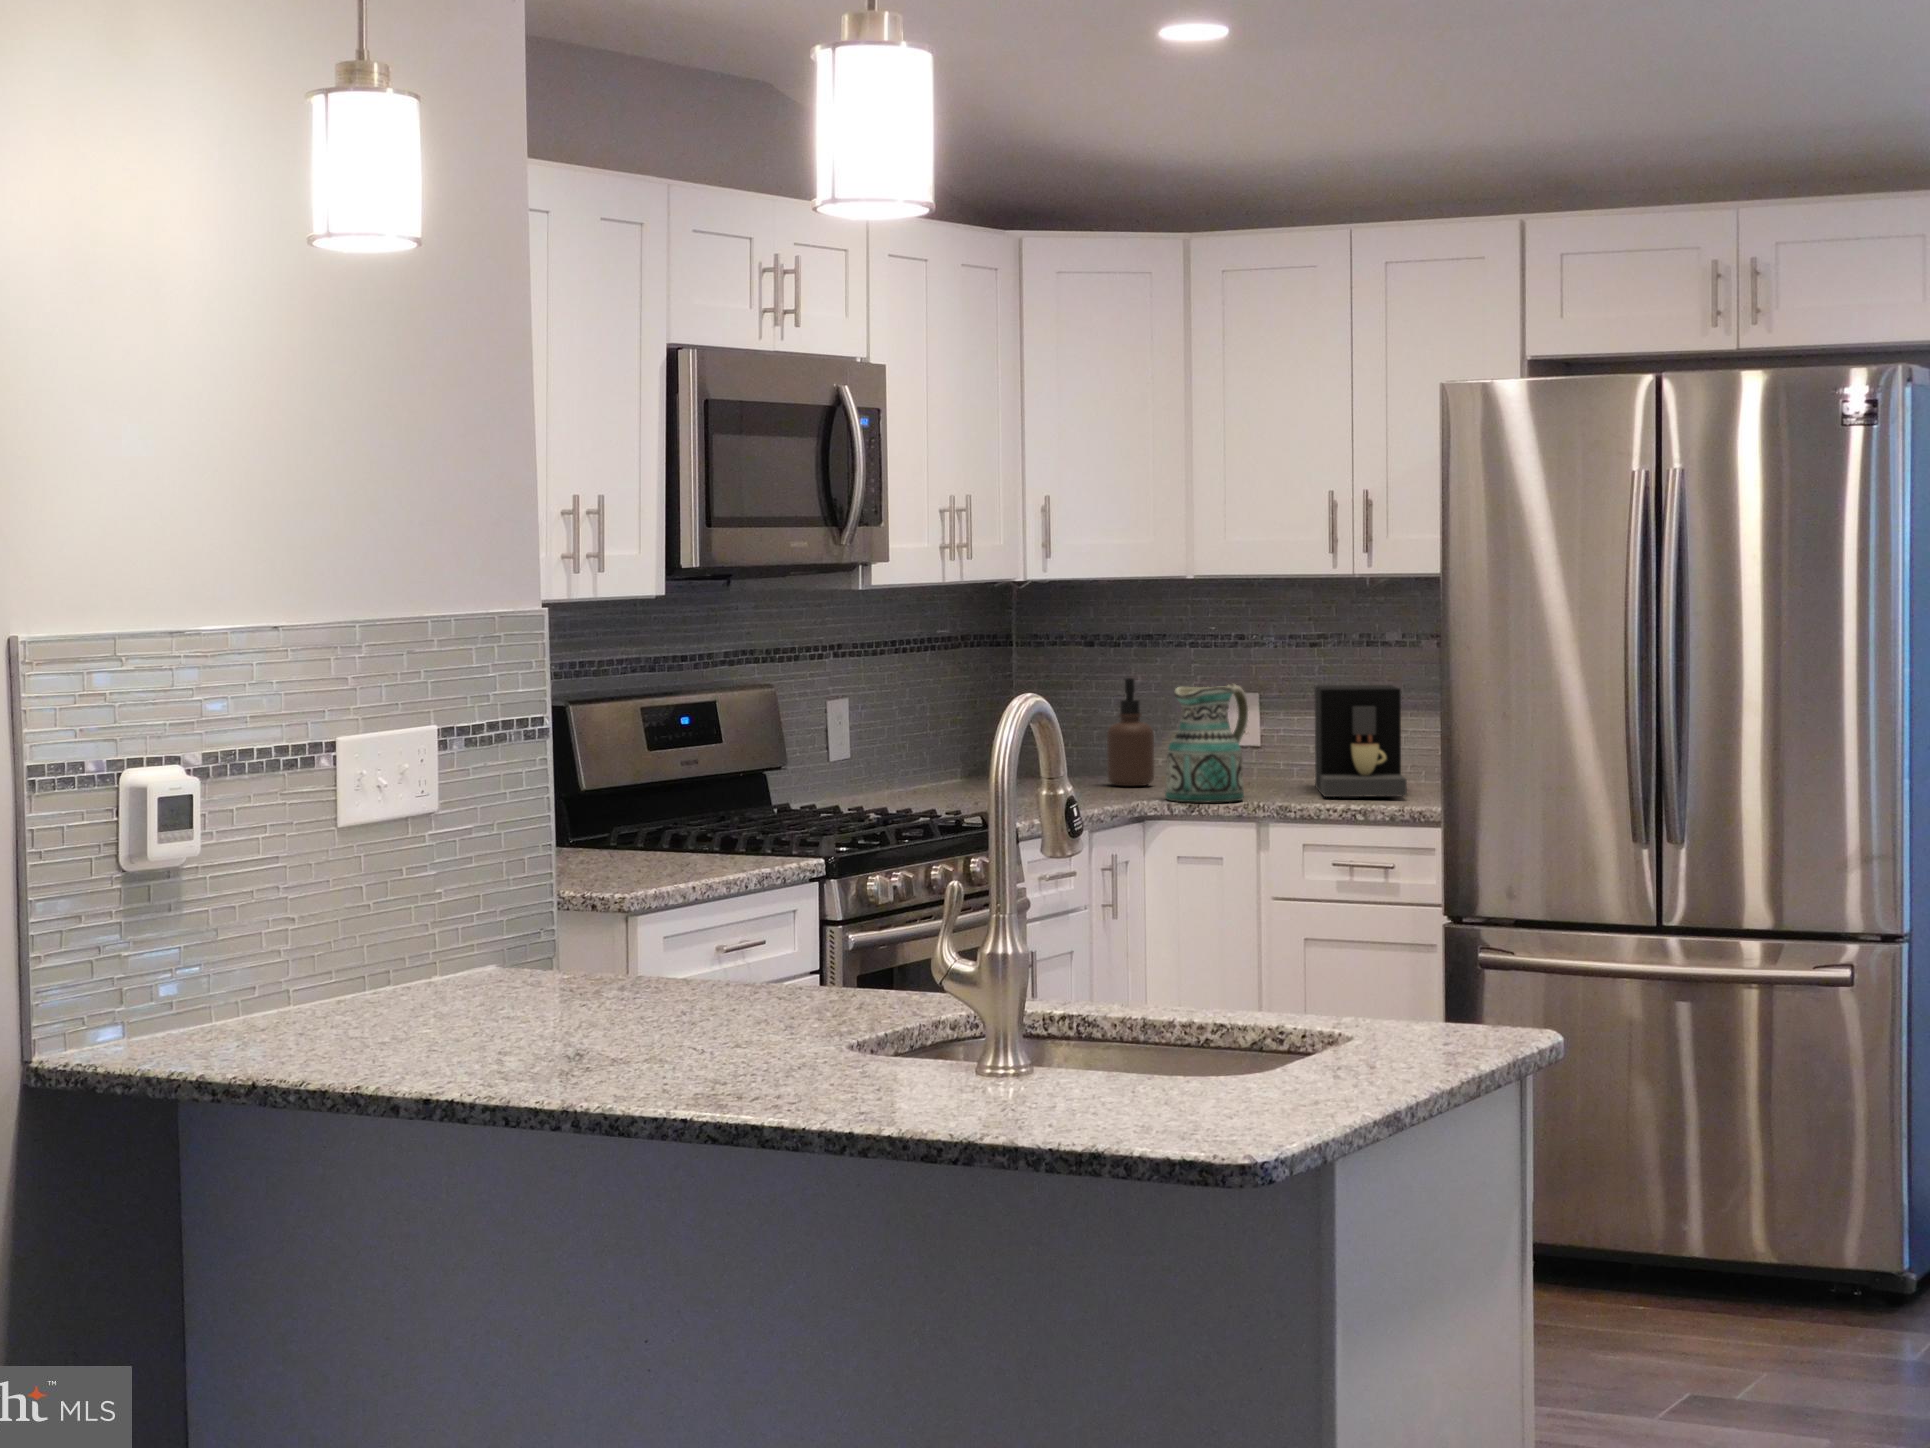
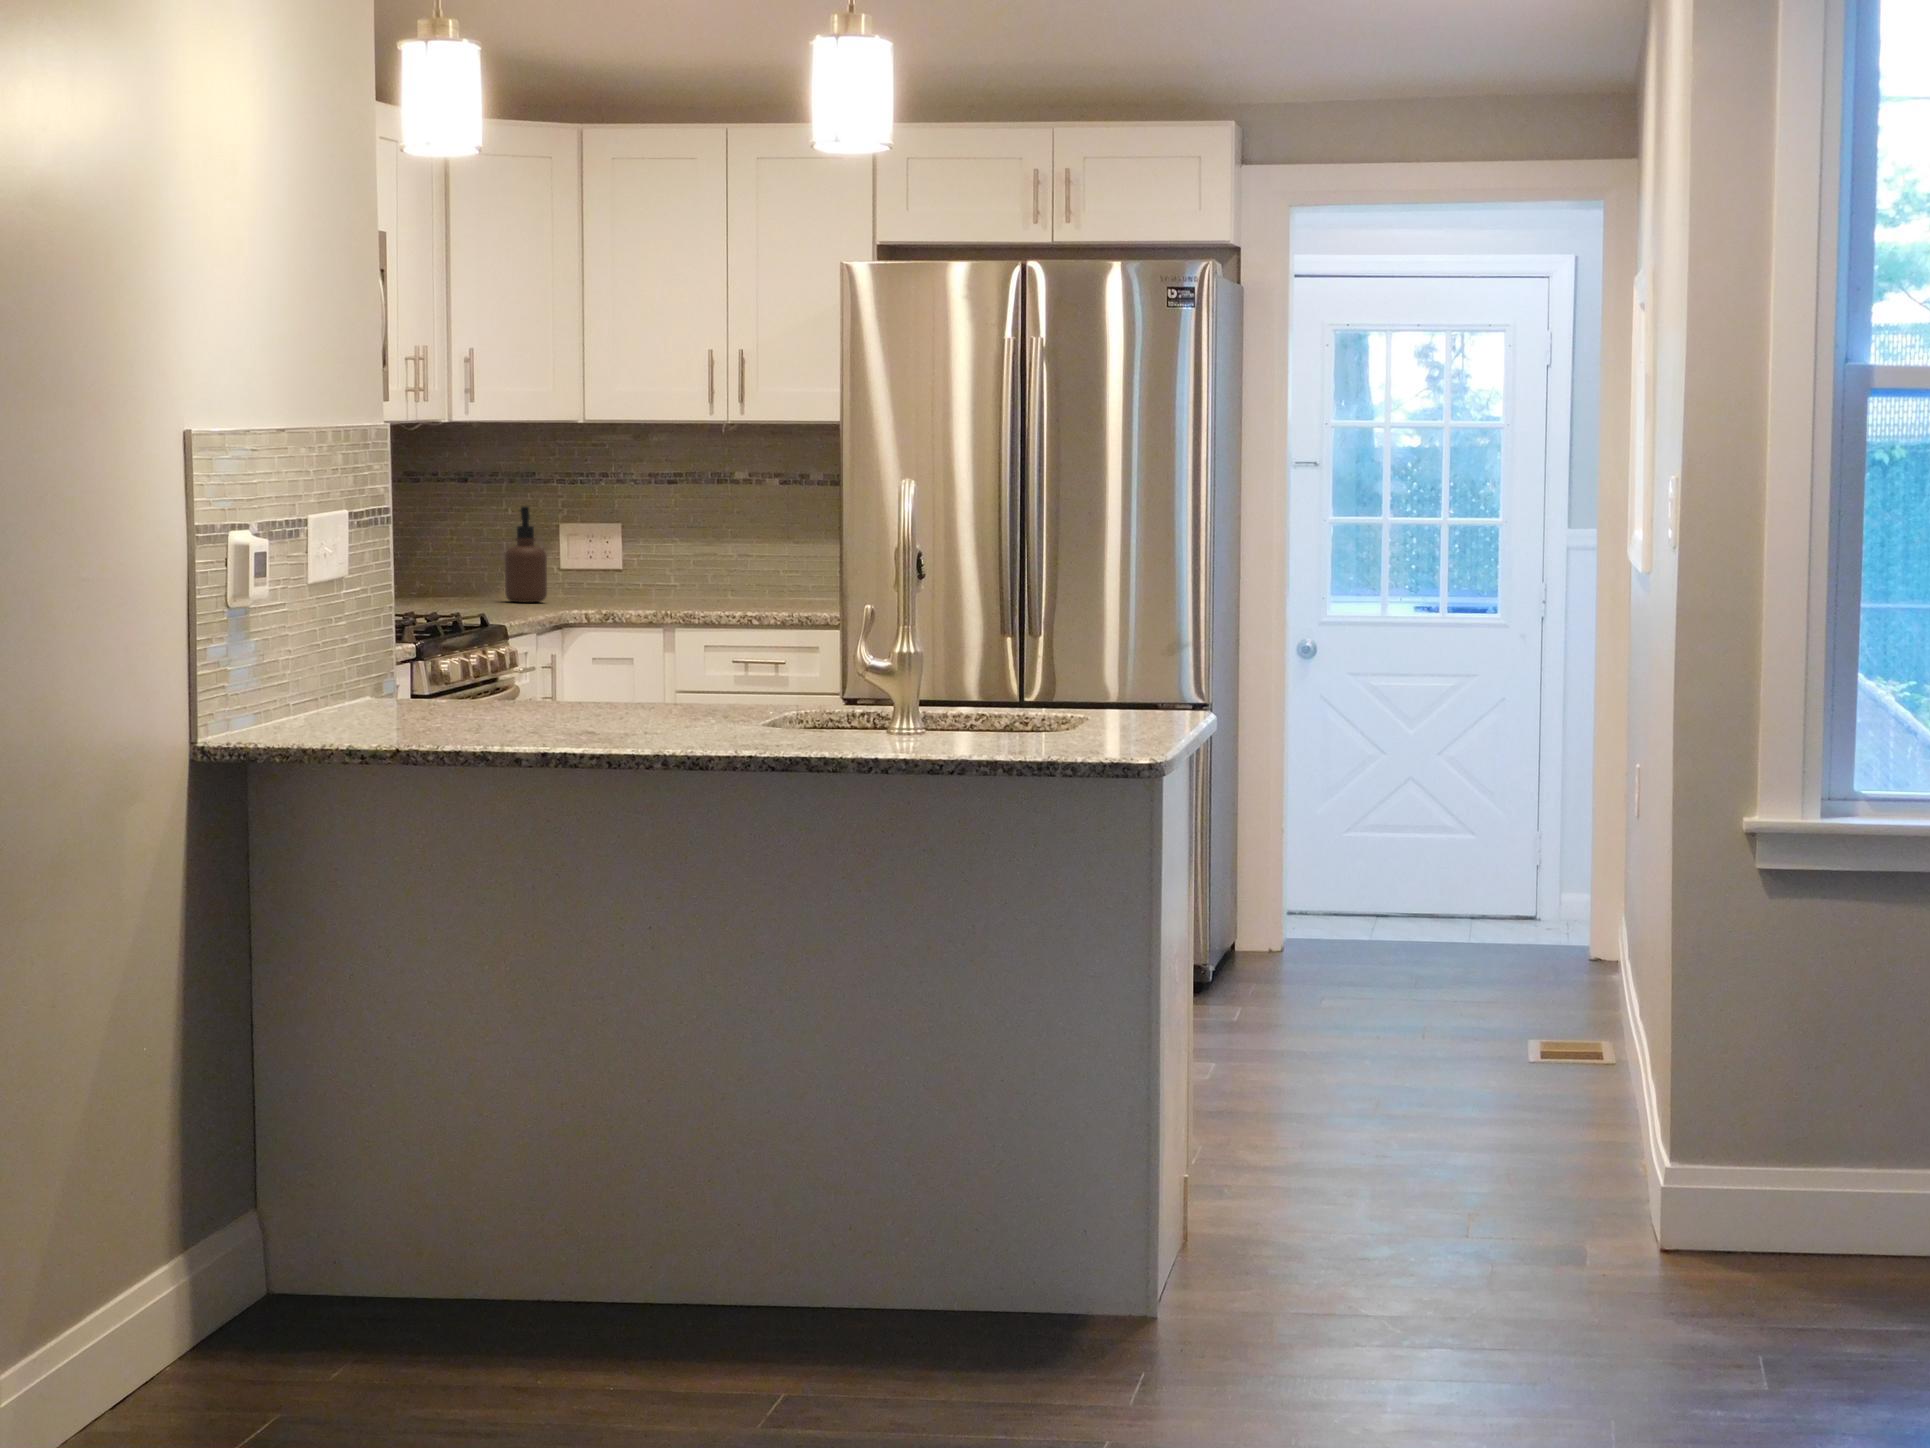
ceramic pitcher: present [1165,684,1248,802] -> none [580,511,649,612]
coffee maker: present [1315,685,1407,797] -> none [679,516,776,609]

